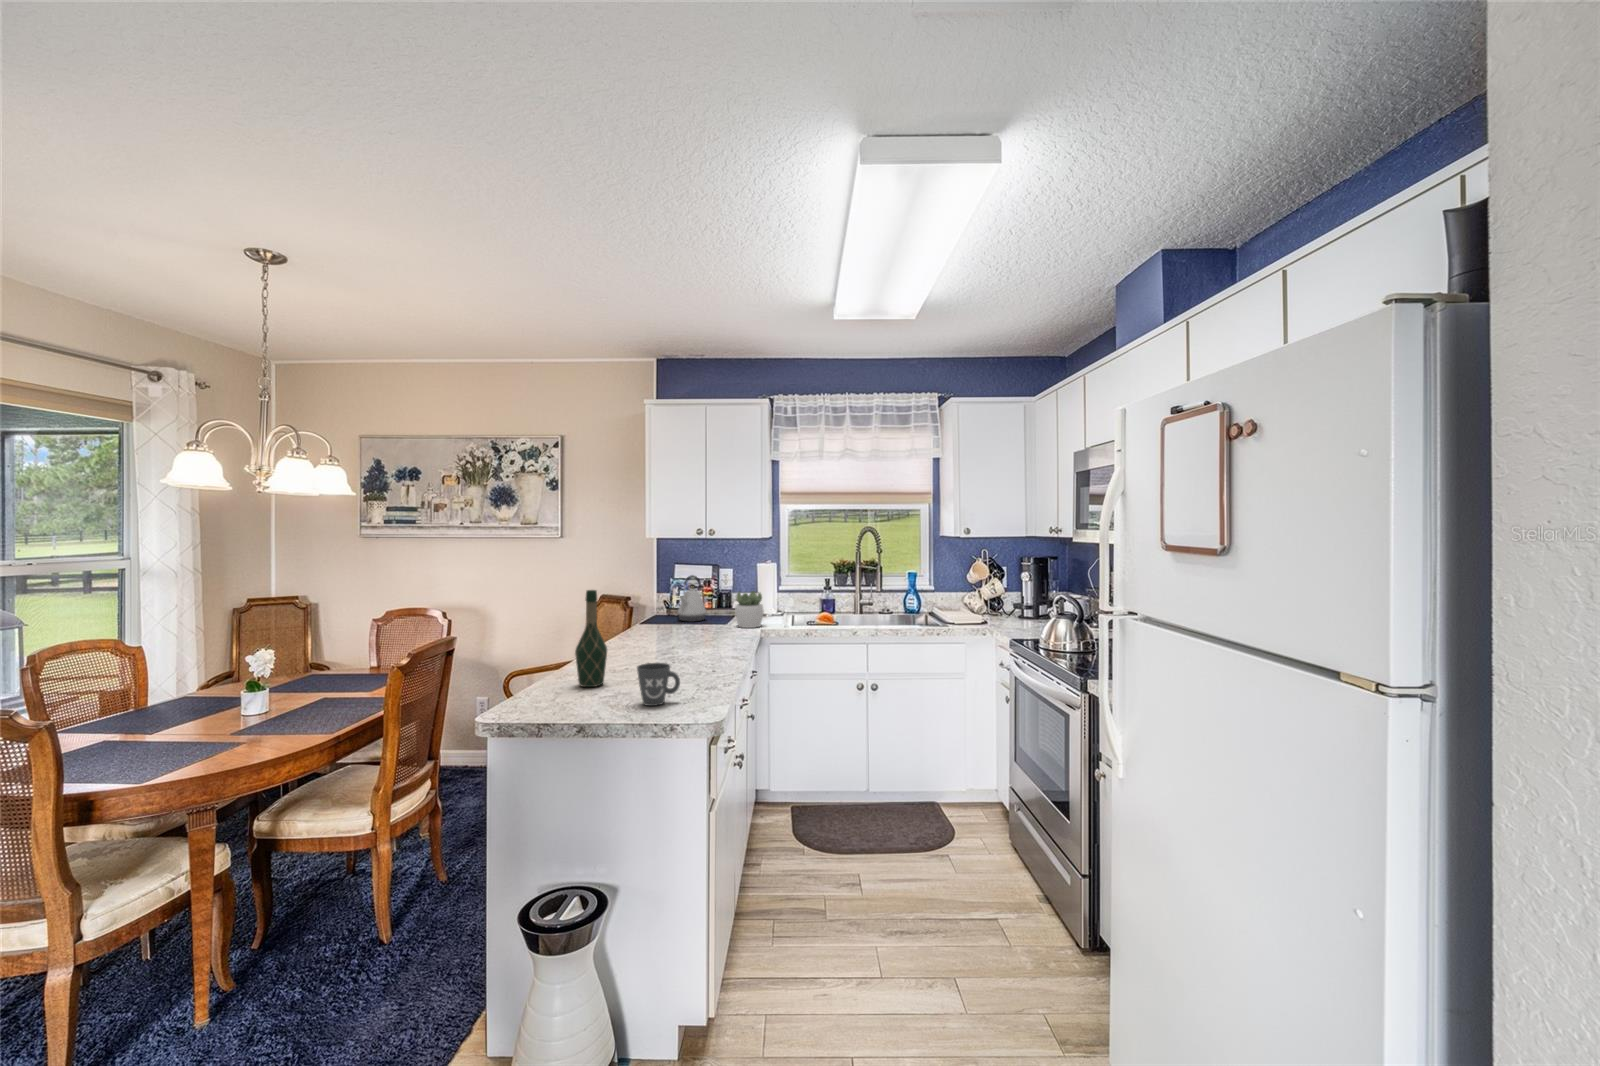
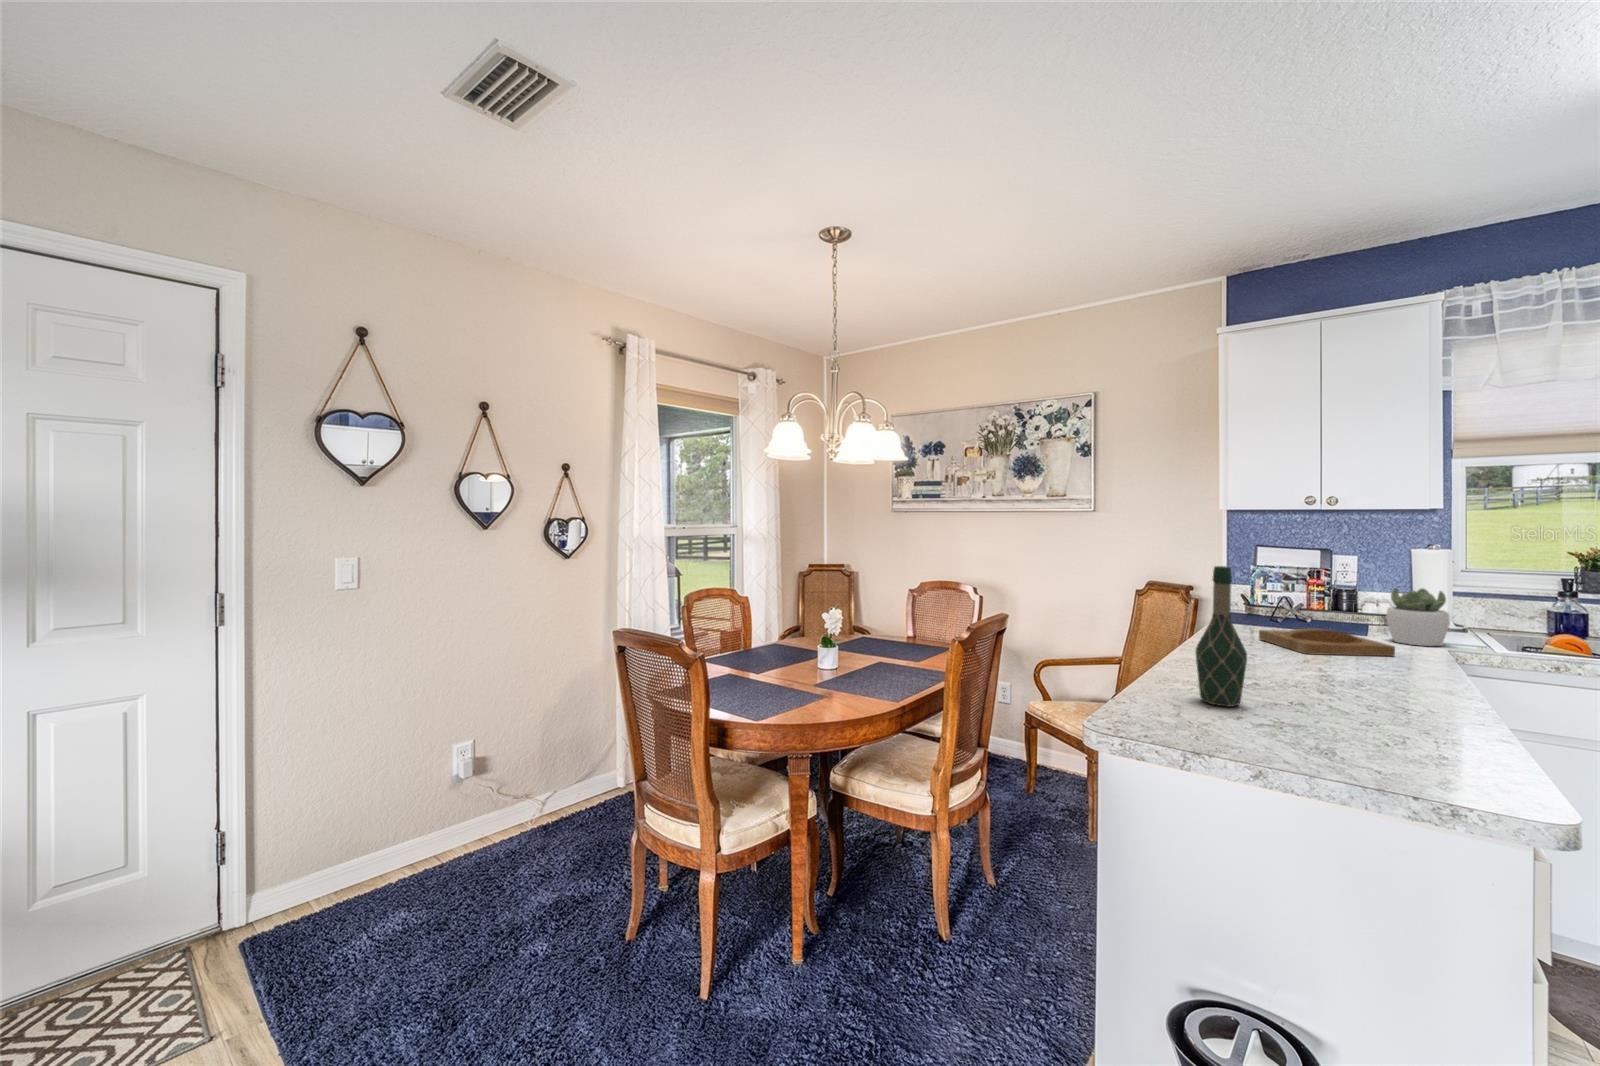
kettle: present [678,575,706,622] -> none [1270,561,1320,626]
tray: none [658,623,728,642] -> present [1259,628,1395,656]
mug: present [637,663,680,706] -> none [1338,688,1430,762]

